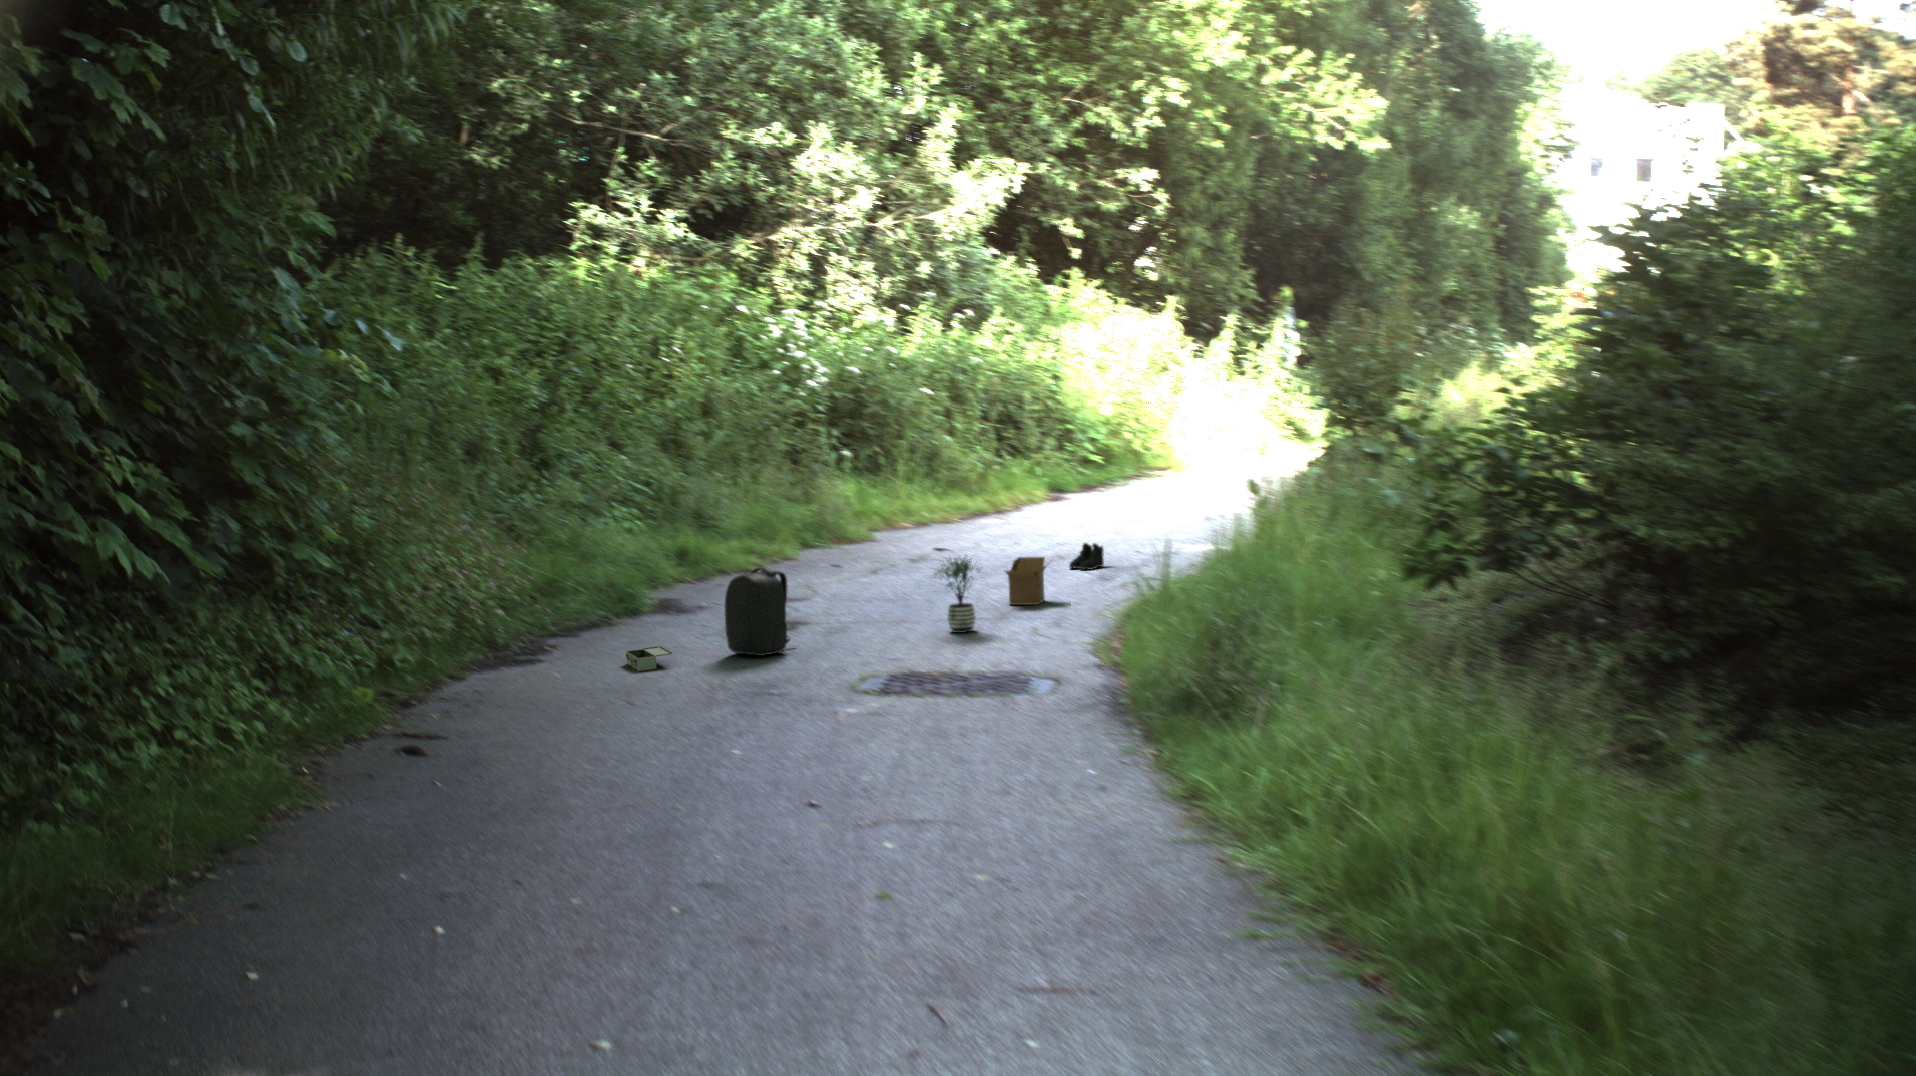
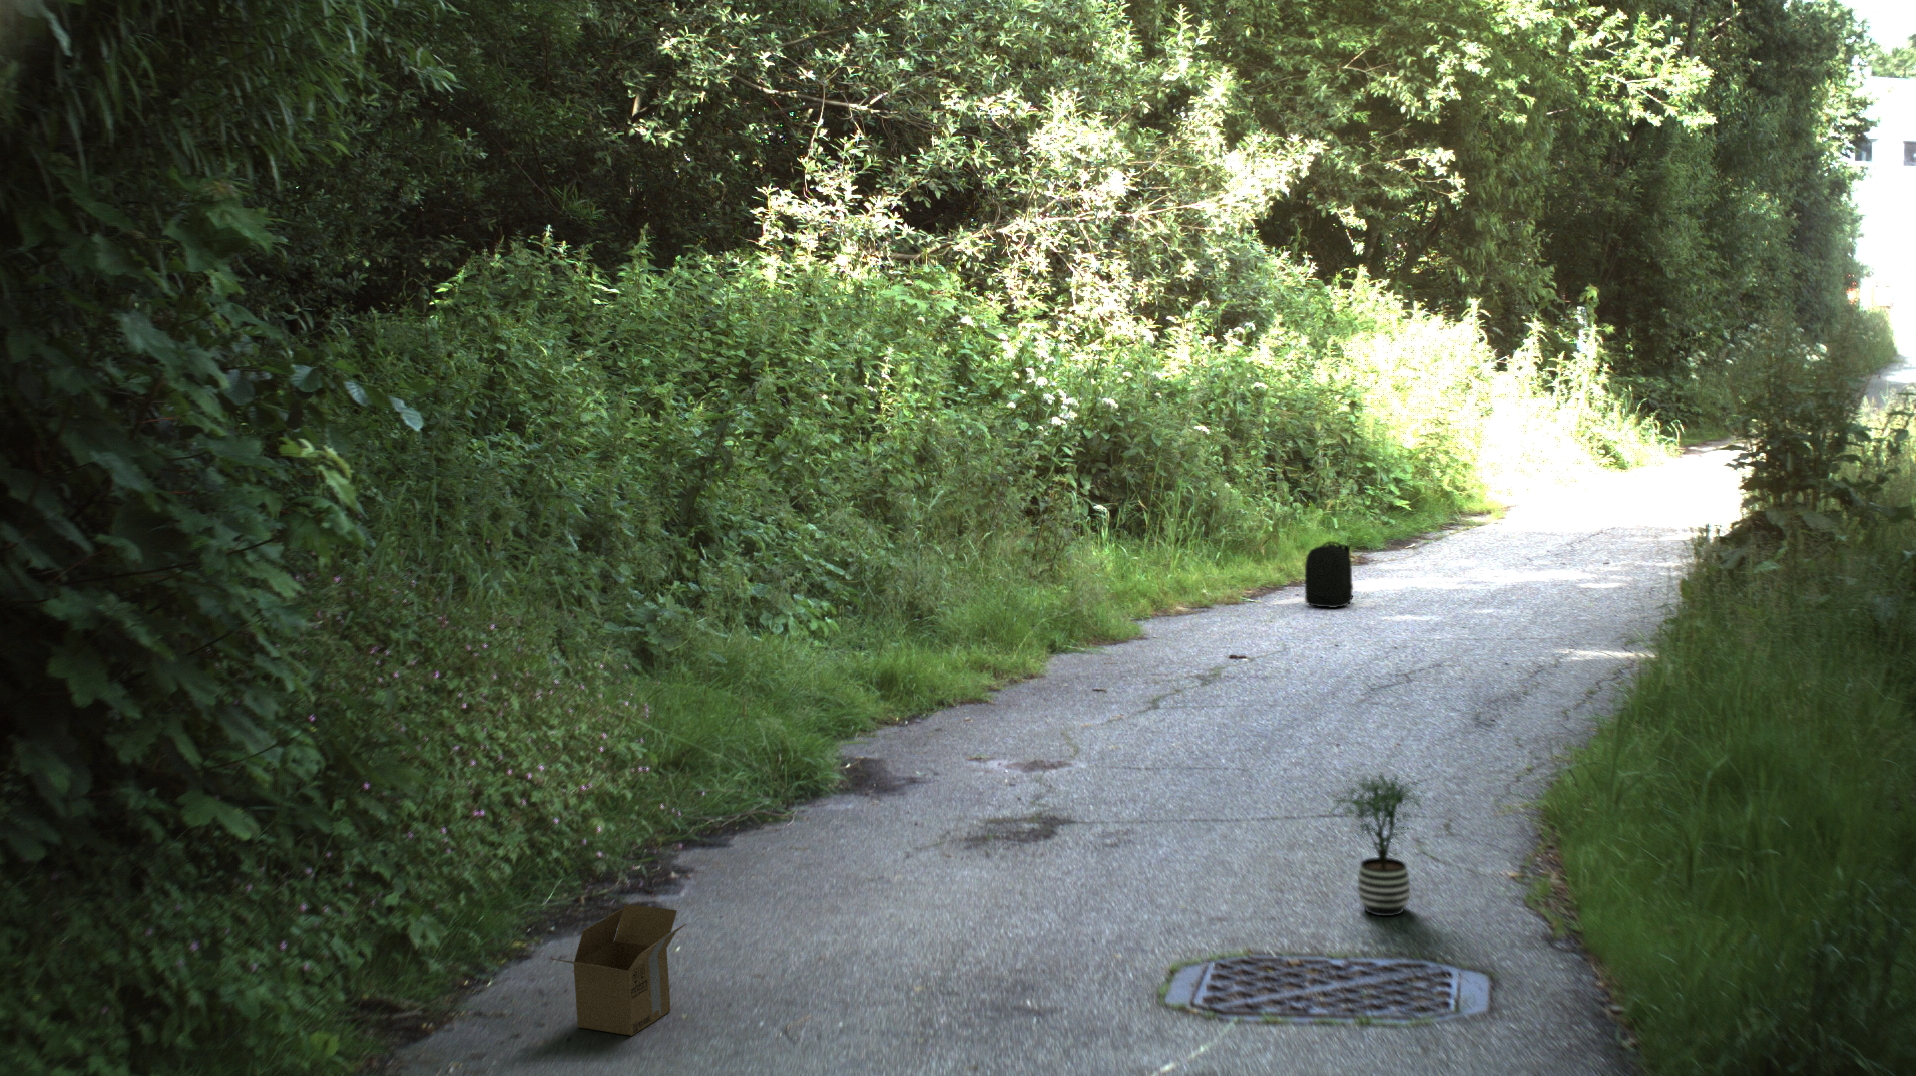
boots: present [1069,543,1104,570] -> none [1486,690,1543,736]
cardboard box: present [1005,557,1047,605] -> present [552,904,686,1036]
backpack: present [725,567,790,656] -> present [1305,541,1353,608]
toolbox: present [626,646,672,671] -> none [786,936,869,998]

